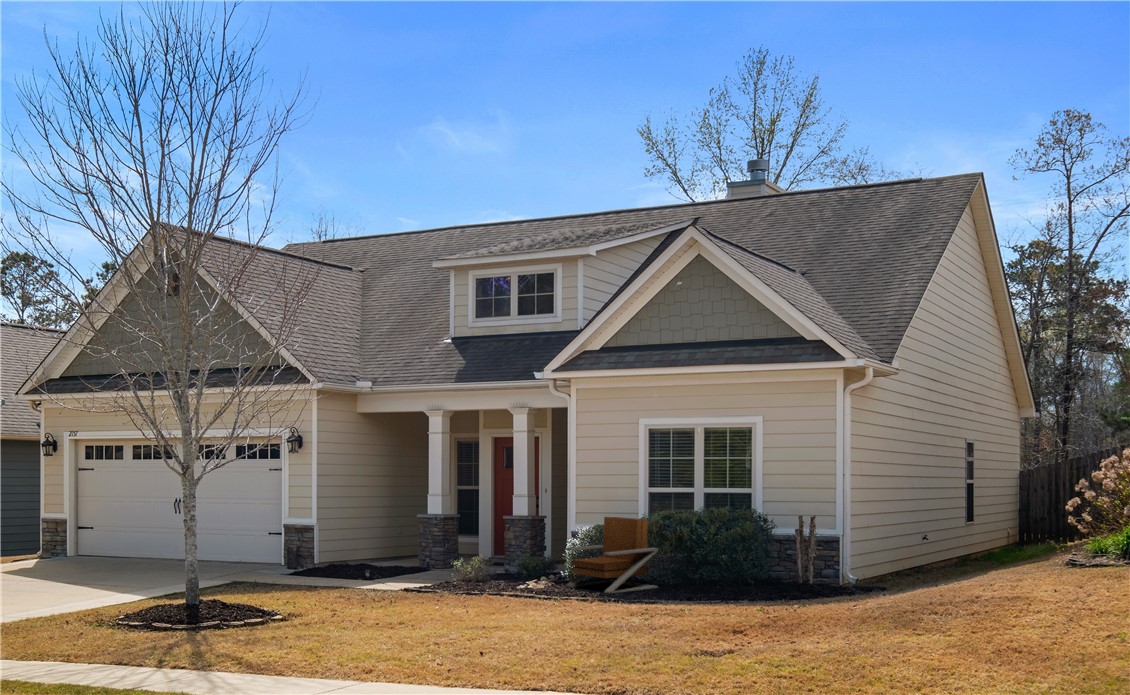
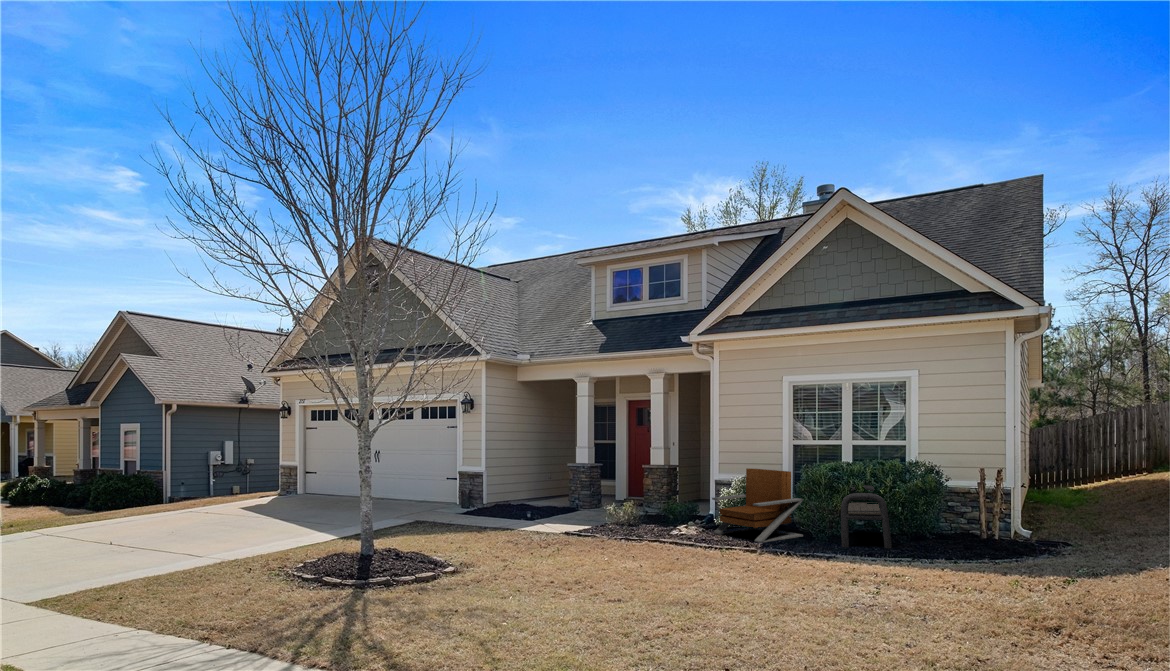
bench: none [688,534,743,596] -> present [841,485,892,548]

